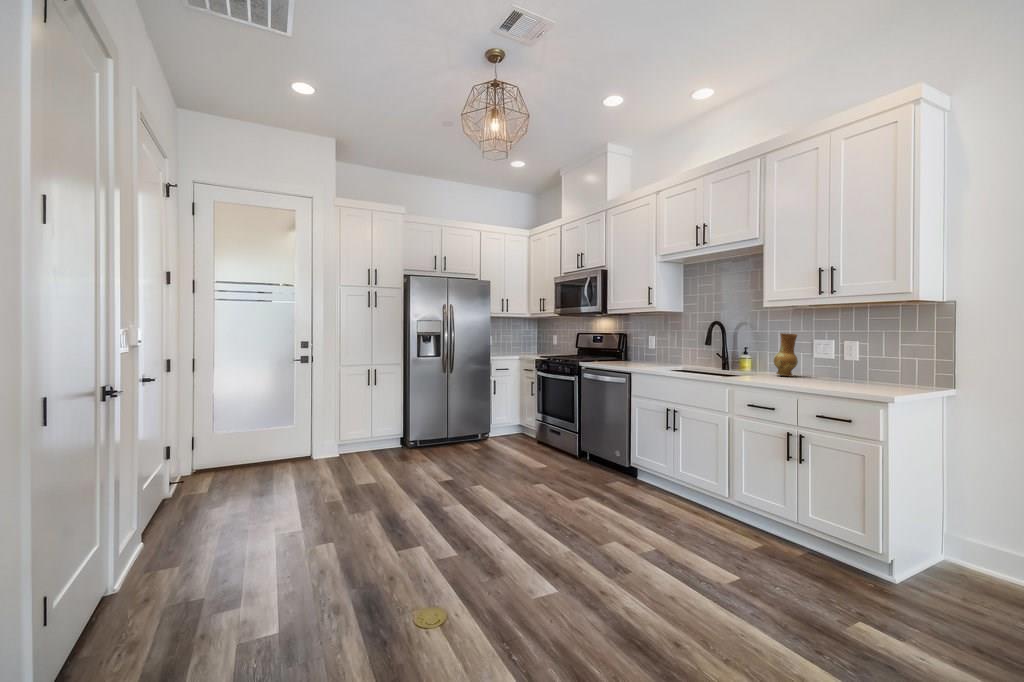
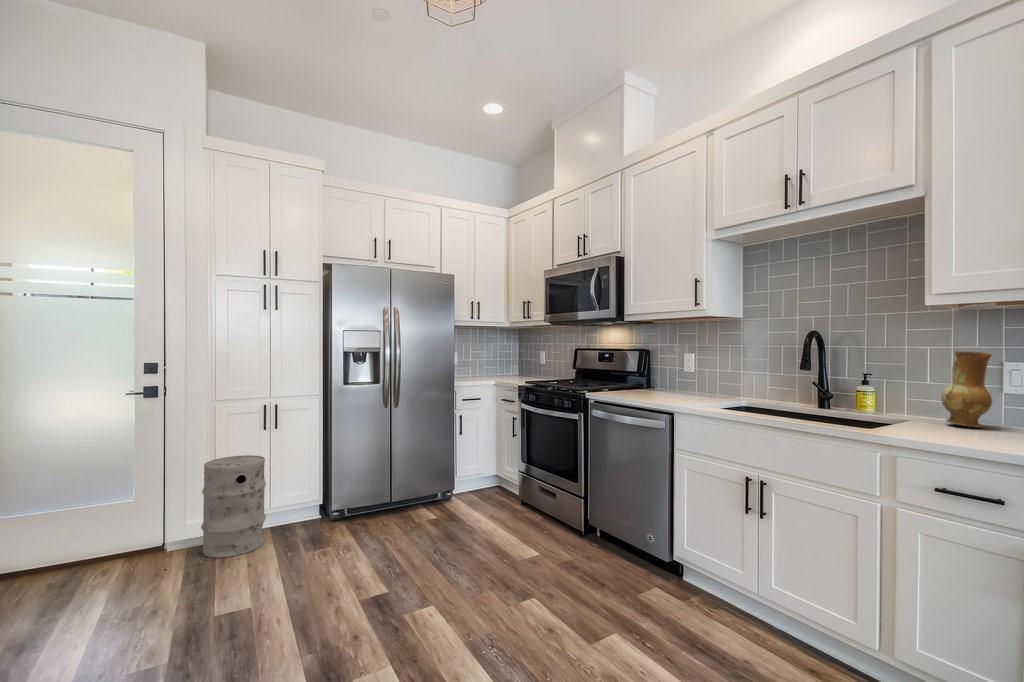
trash can: none [334,403,371,464] -> present [201,455,266,558]

